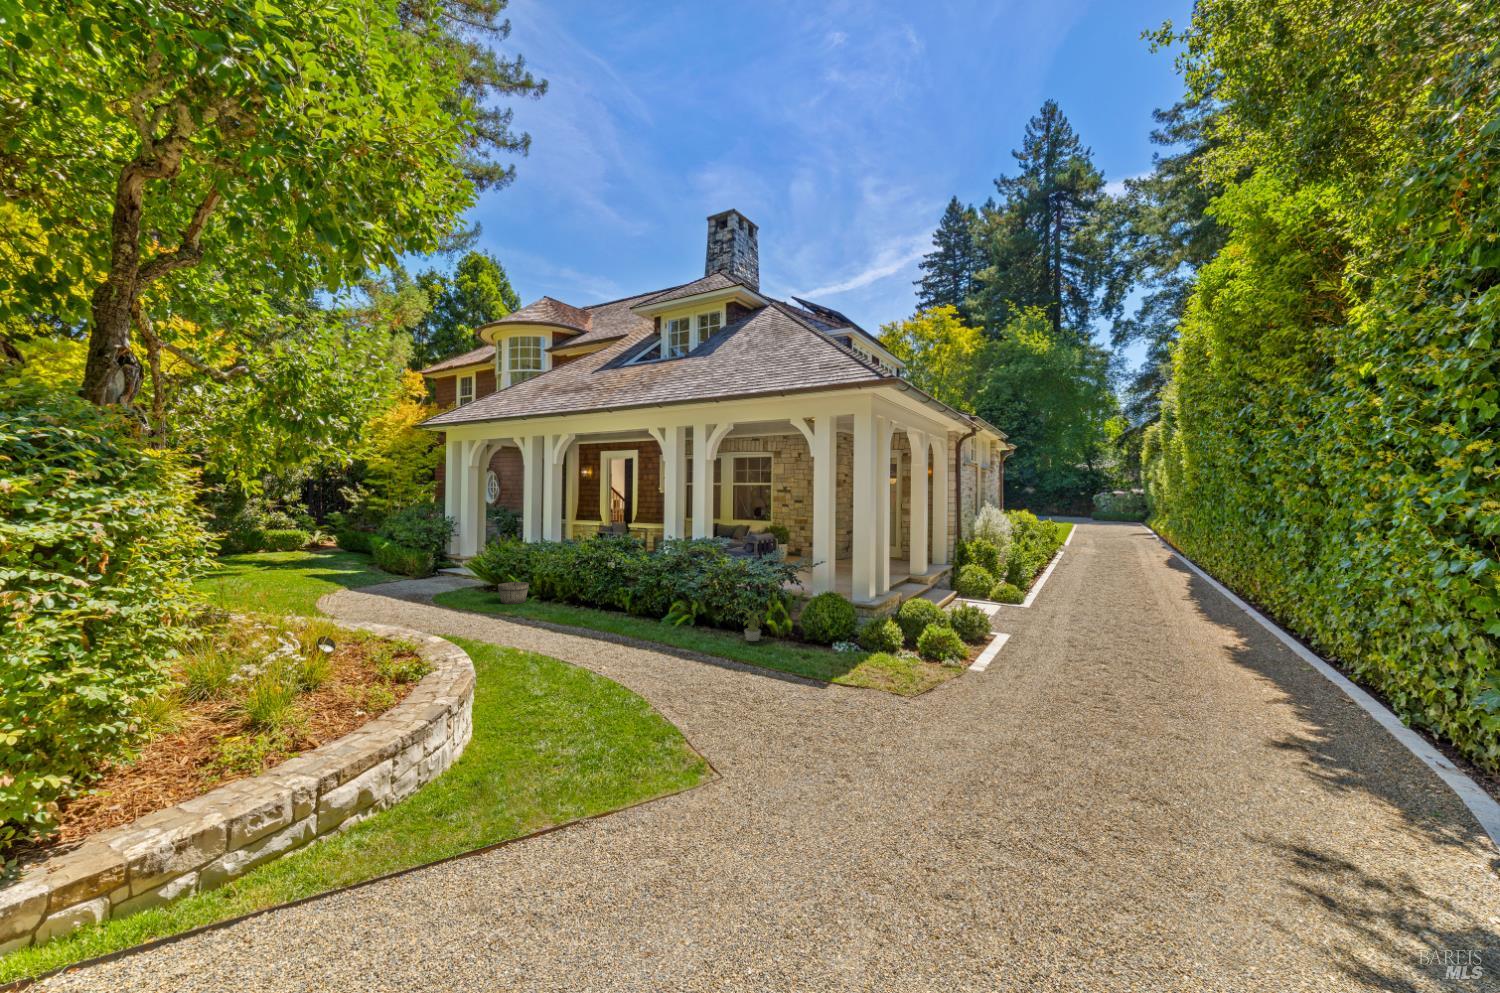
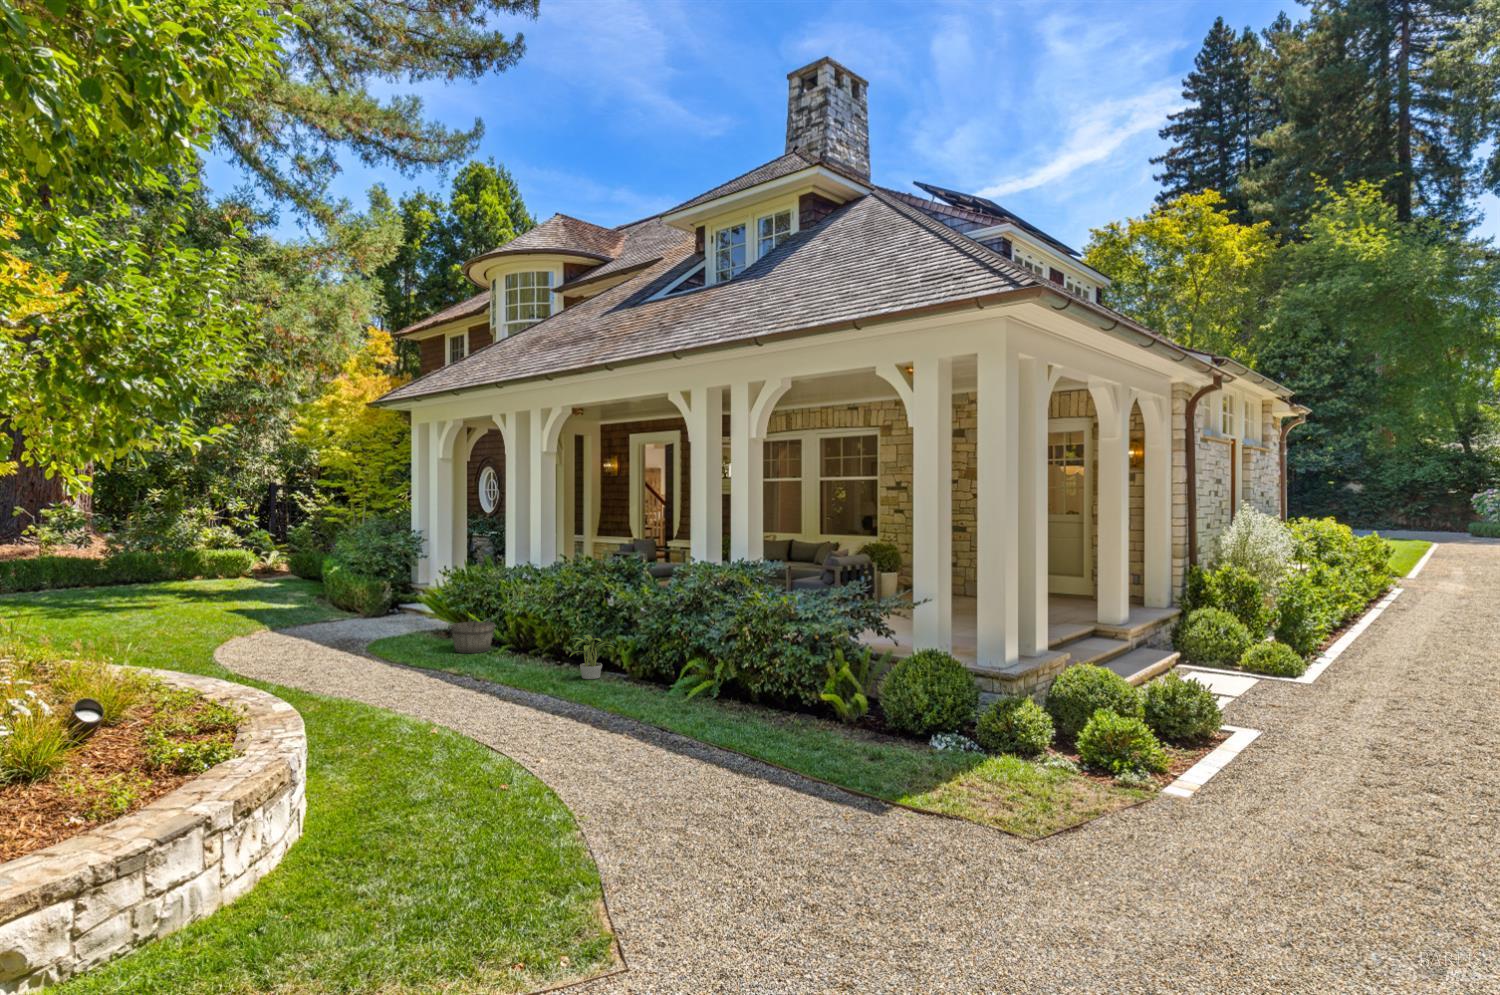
potted plant: present [744,608,764,641] -> present [570,635,614,679]

